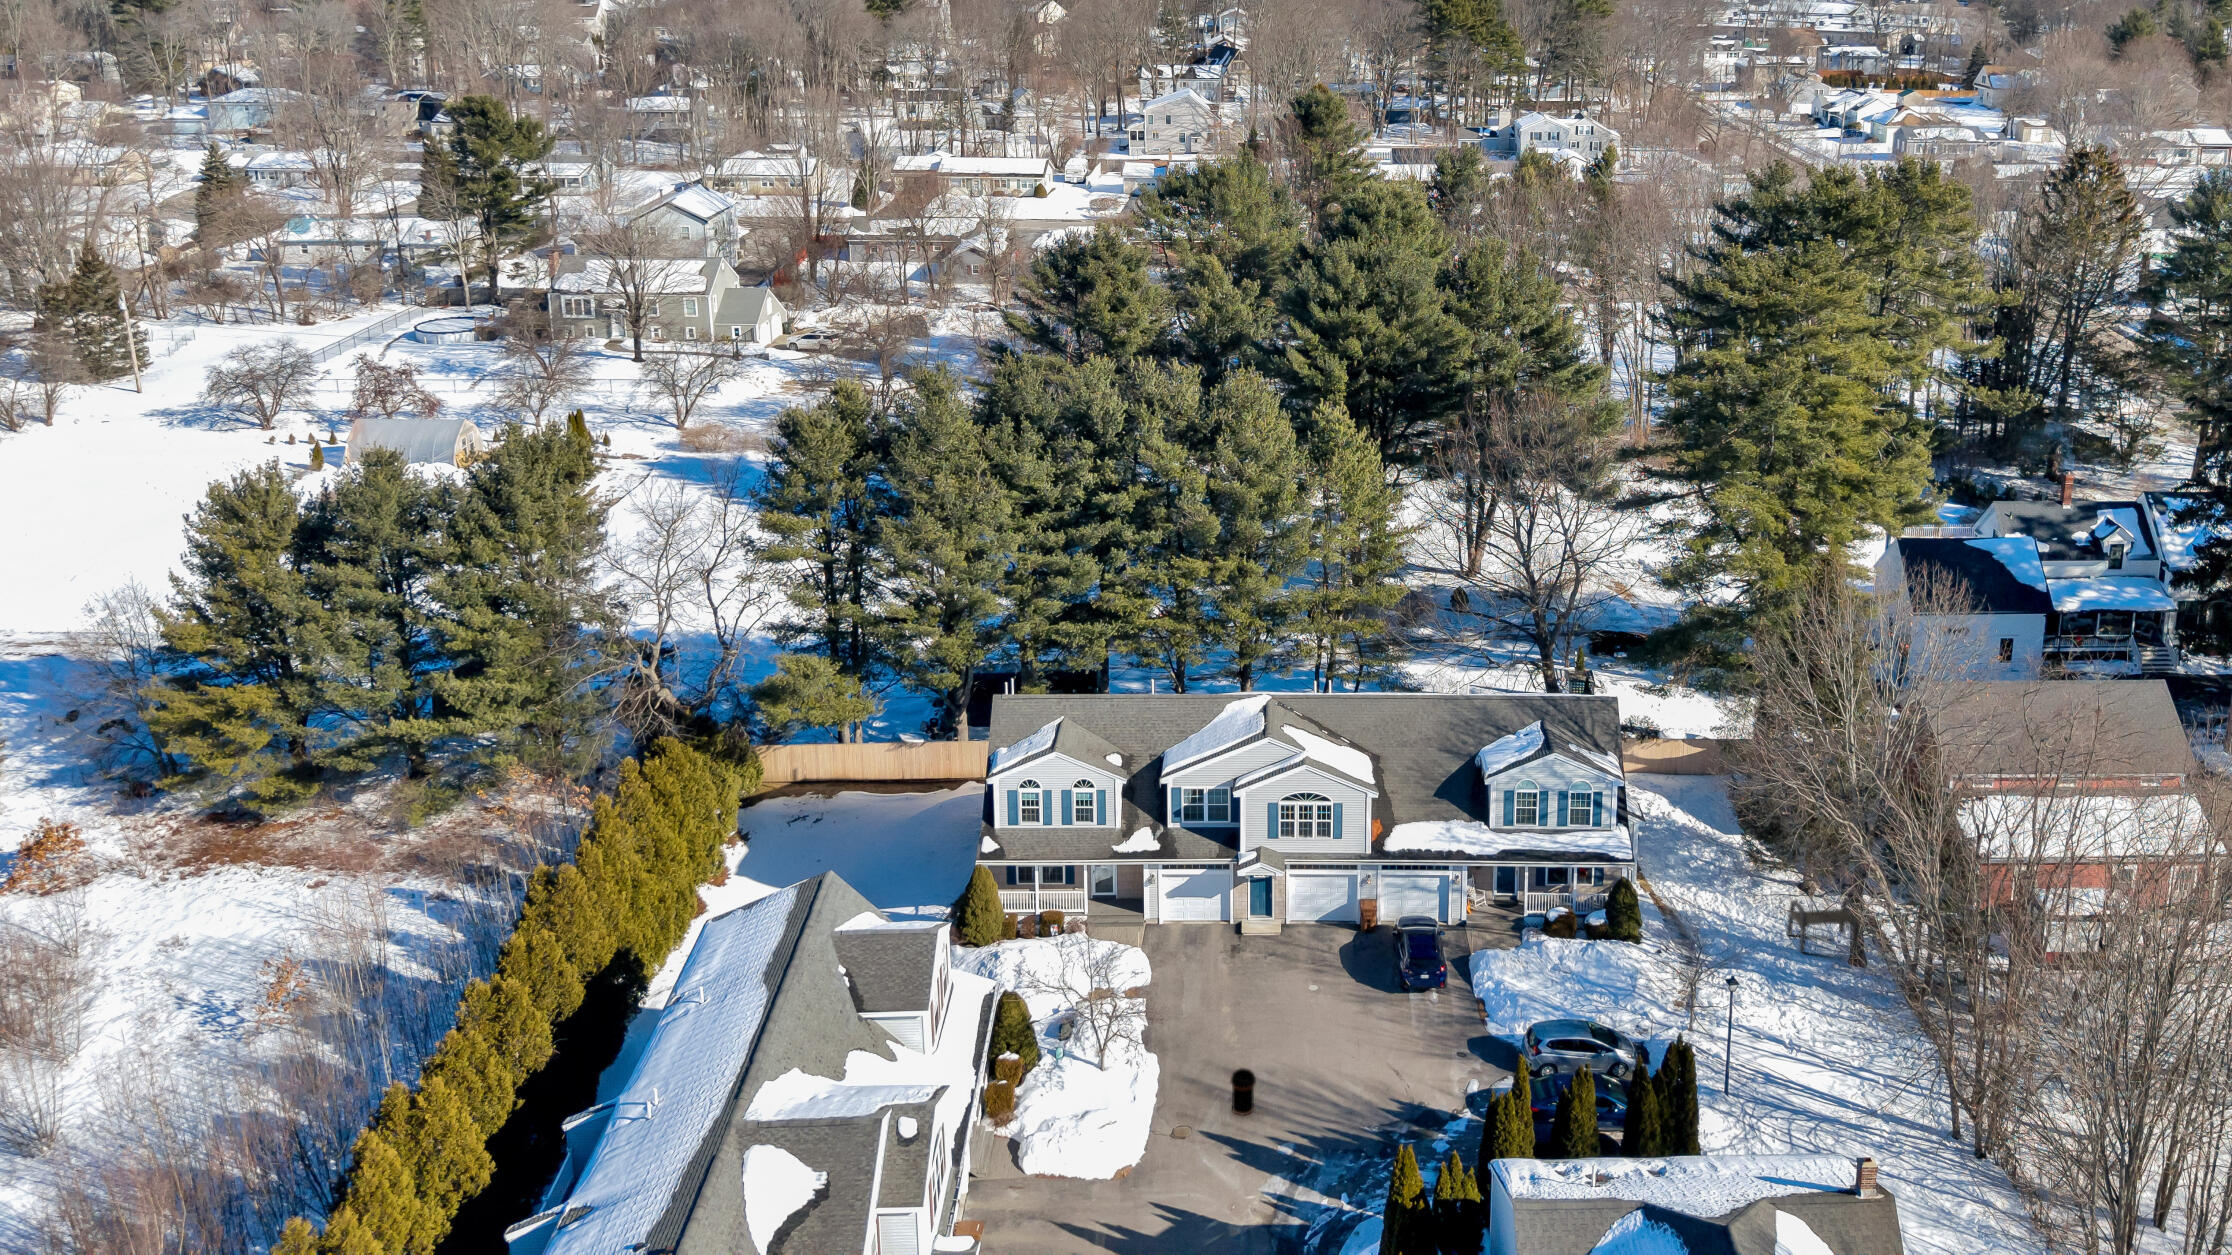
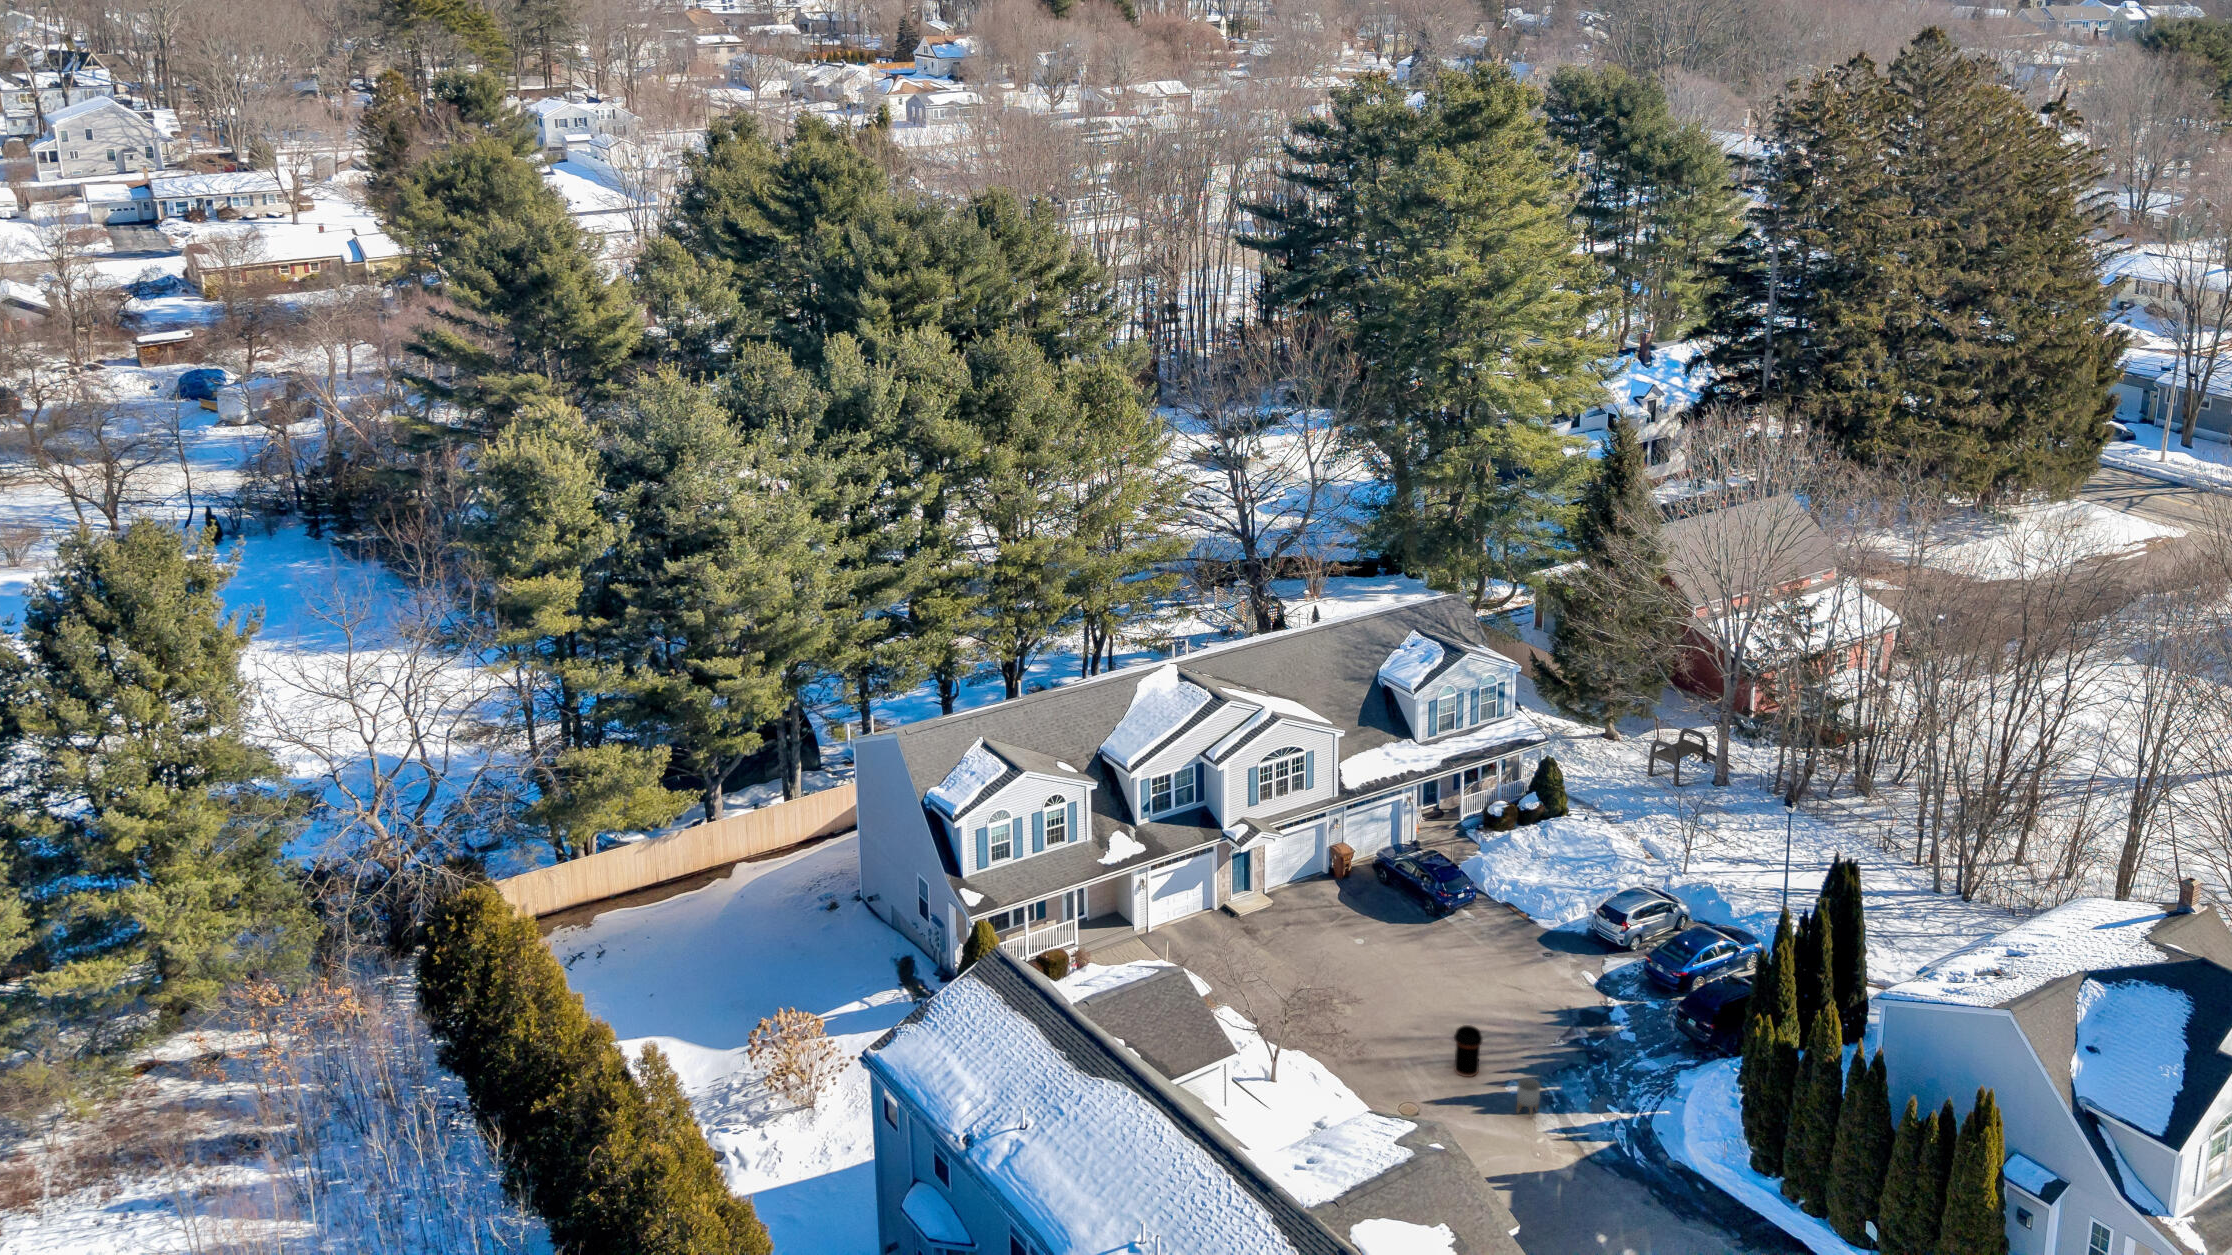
planter: none [1233,1126,1253,1163] -> present [1517,1078,1540,1117]

